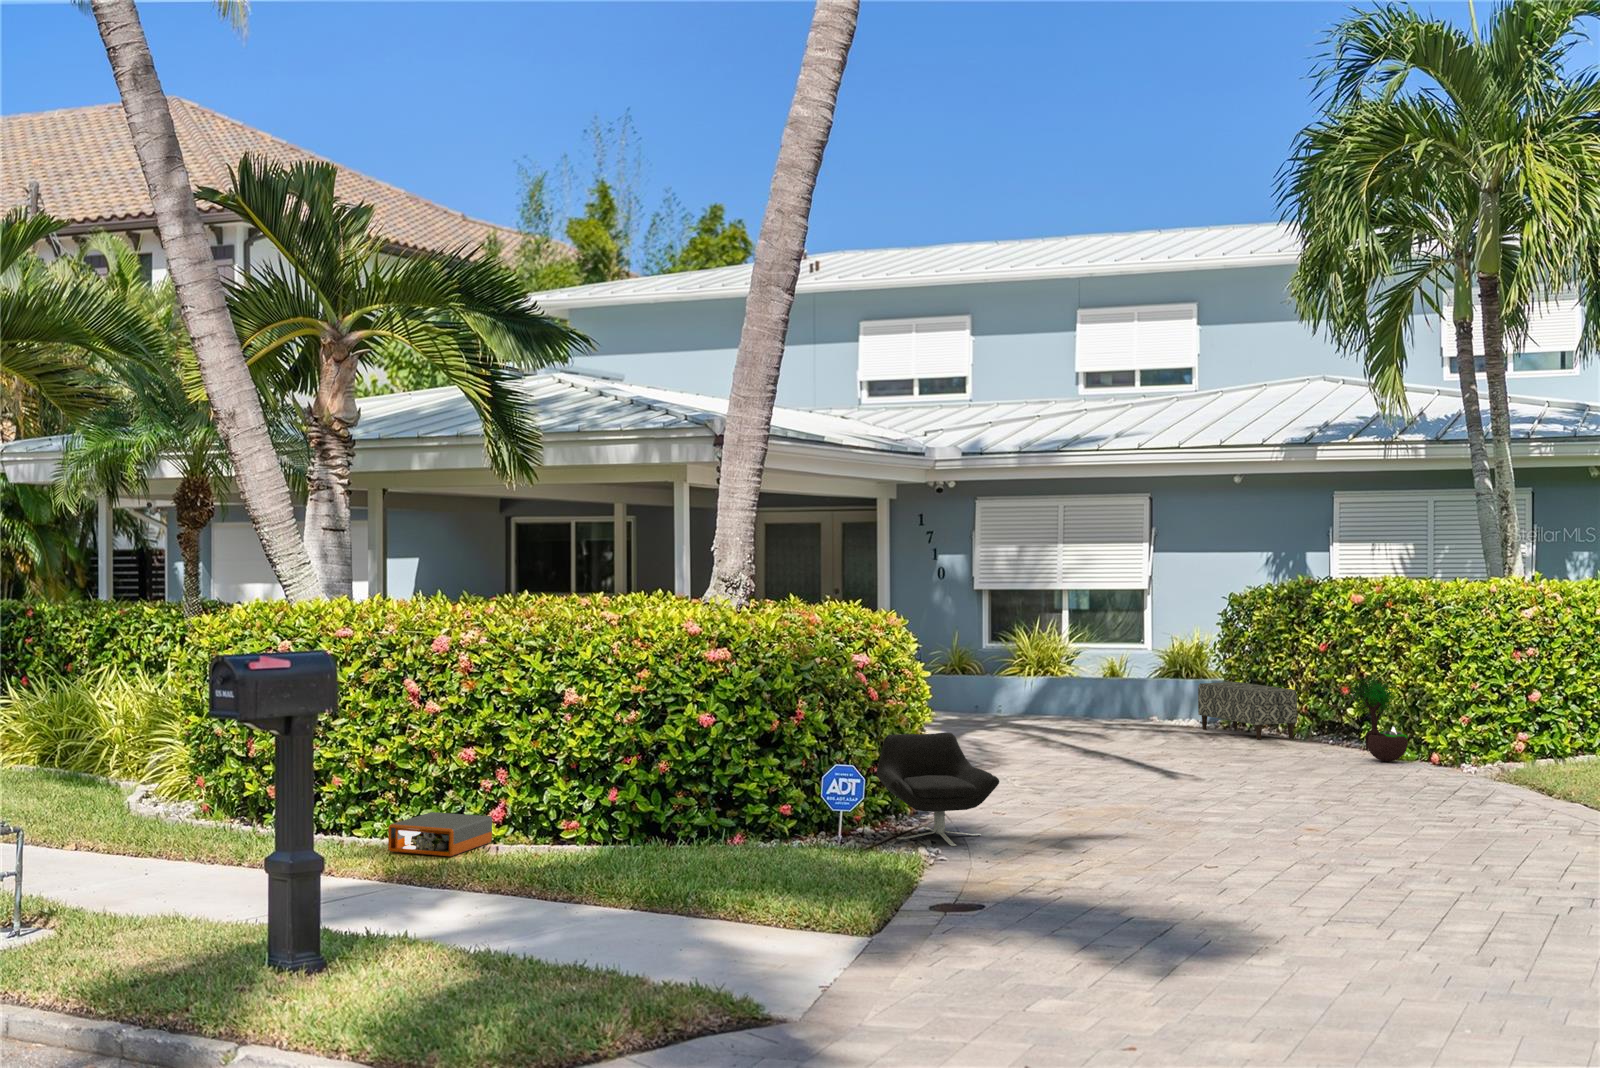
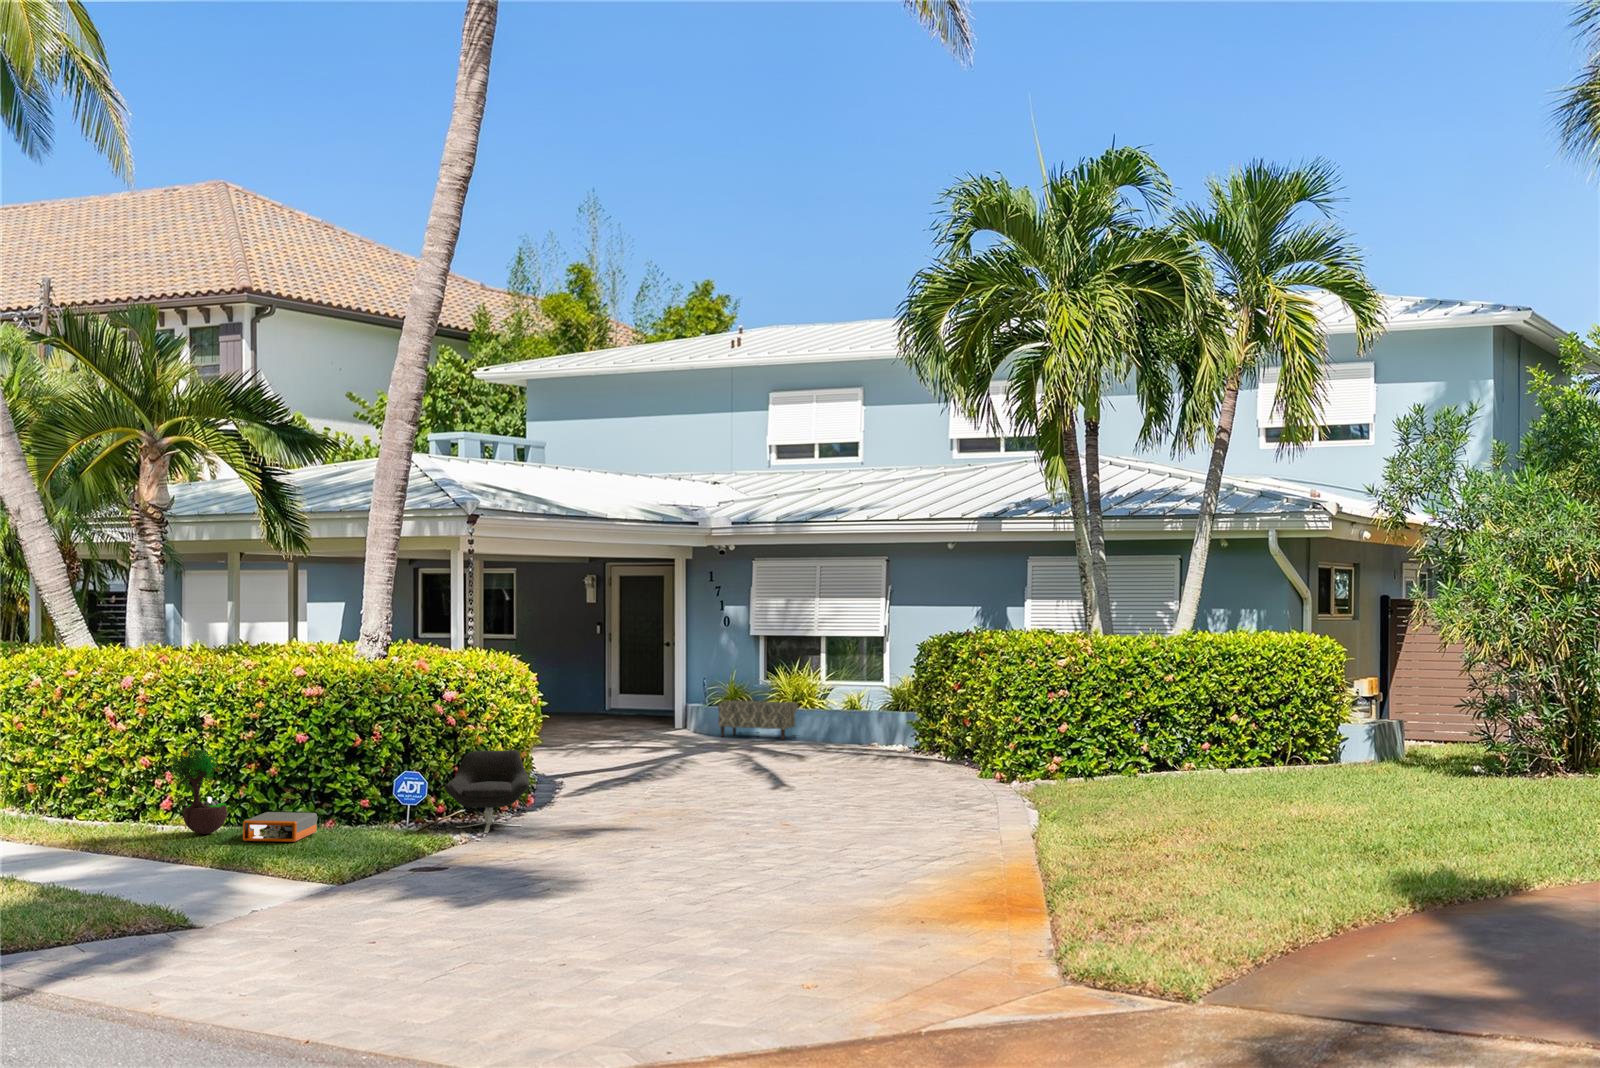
potted tree: present [1346,676,1408,762] -> present [164,740,227,834]
bench: present [1198,682,1297,740] -> present [718,700,798,740]
storage box: present [388,812,492,856] -> present [243,812,317,842]

